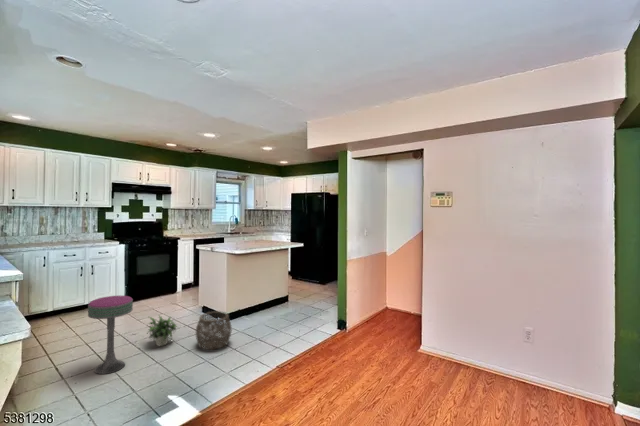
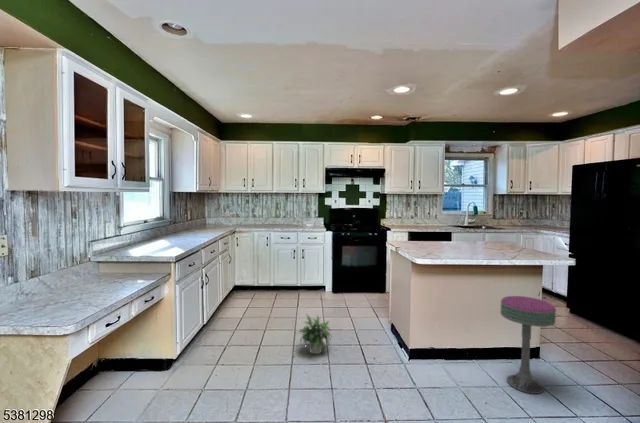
bar stool: present [88,296,133,374] -> present [501,296,556,394]
woven basket: present [196,311,232,350] -> none [340,329,388,388]

